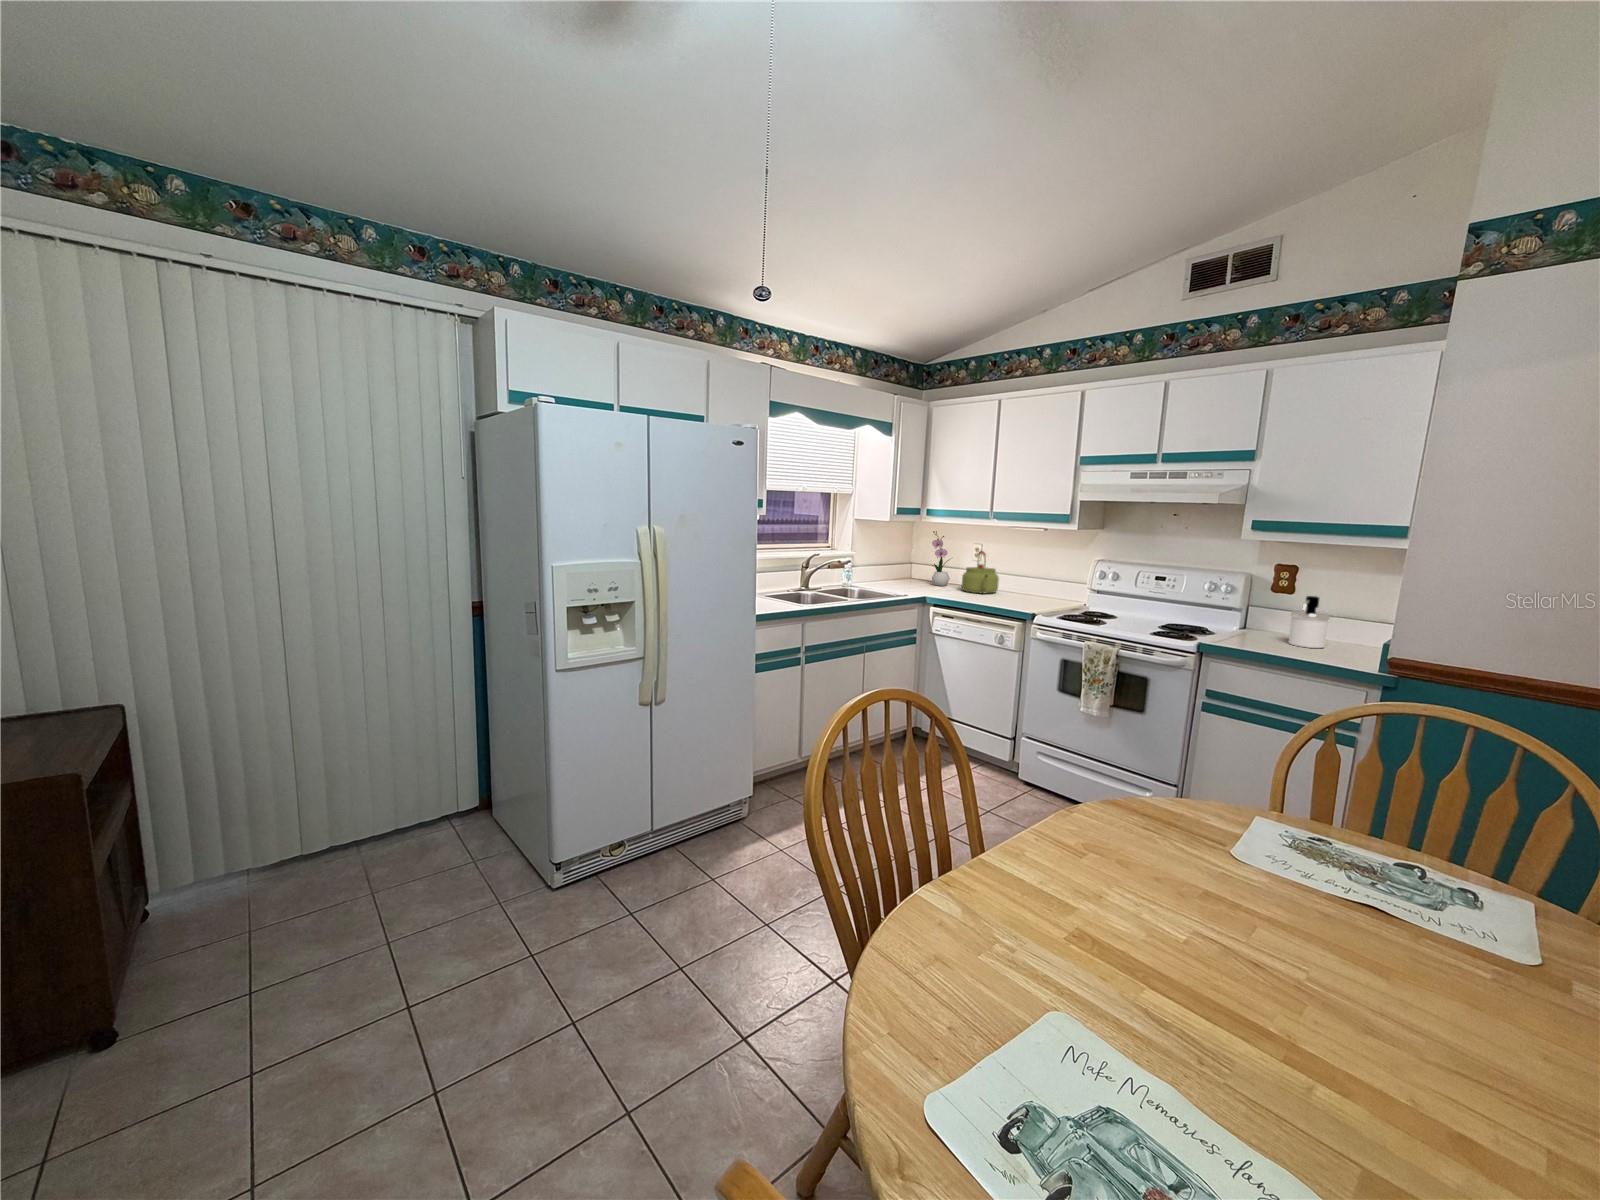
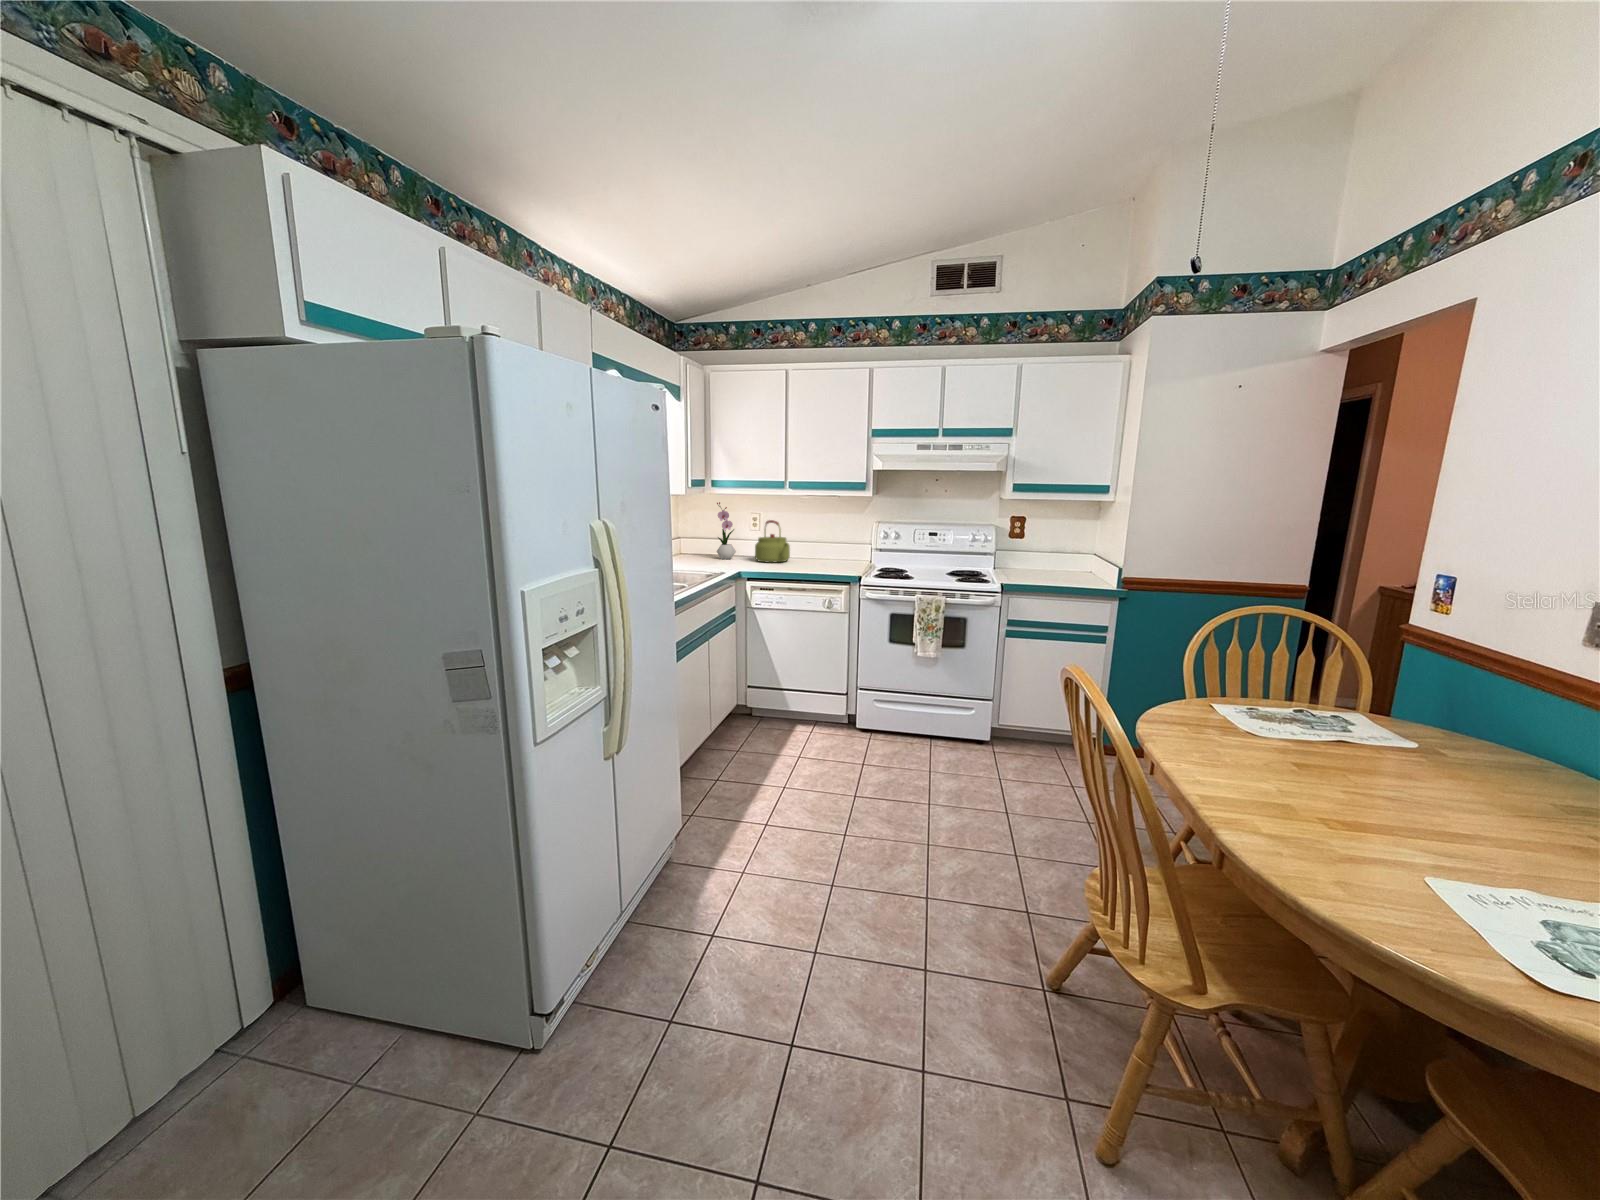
soap dispenser: present [1289,596,1330,648] -> none [1040,540,1065,578]

